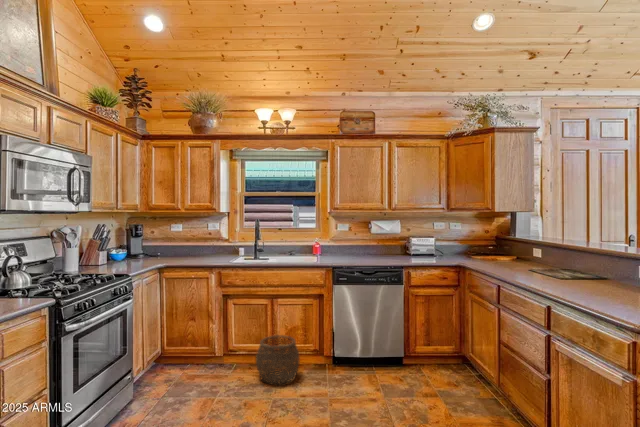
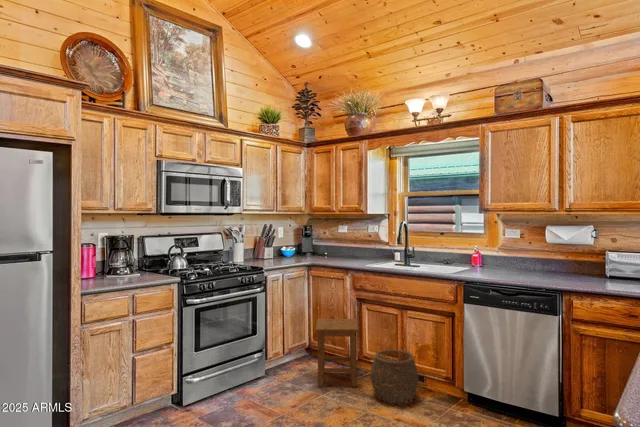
stool: none [185,315,241,391] -> present [316,319,358,387]

